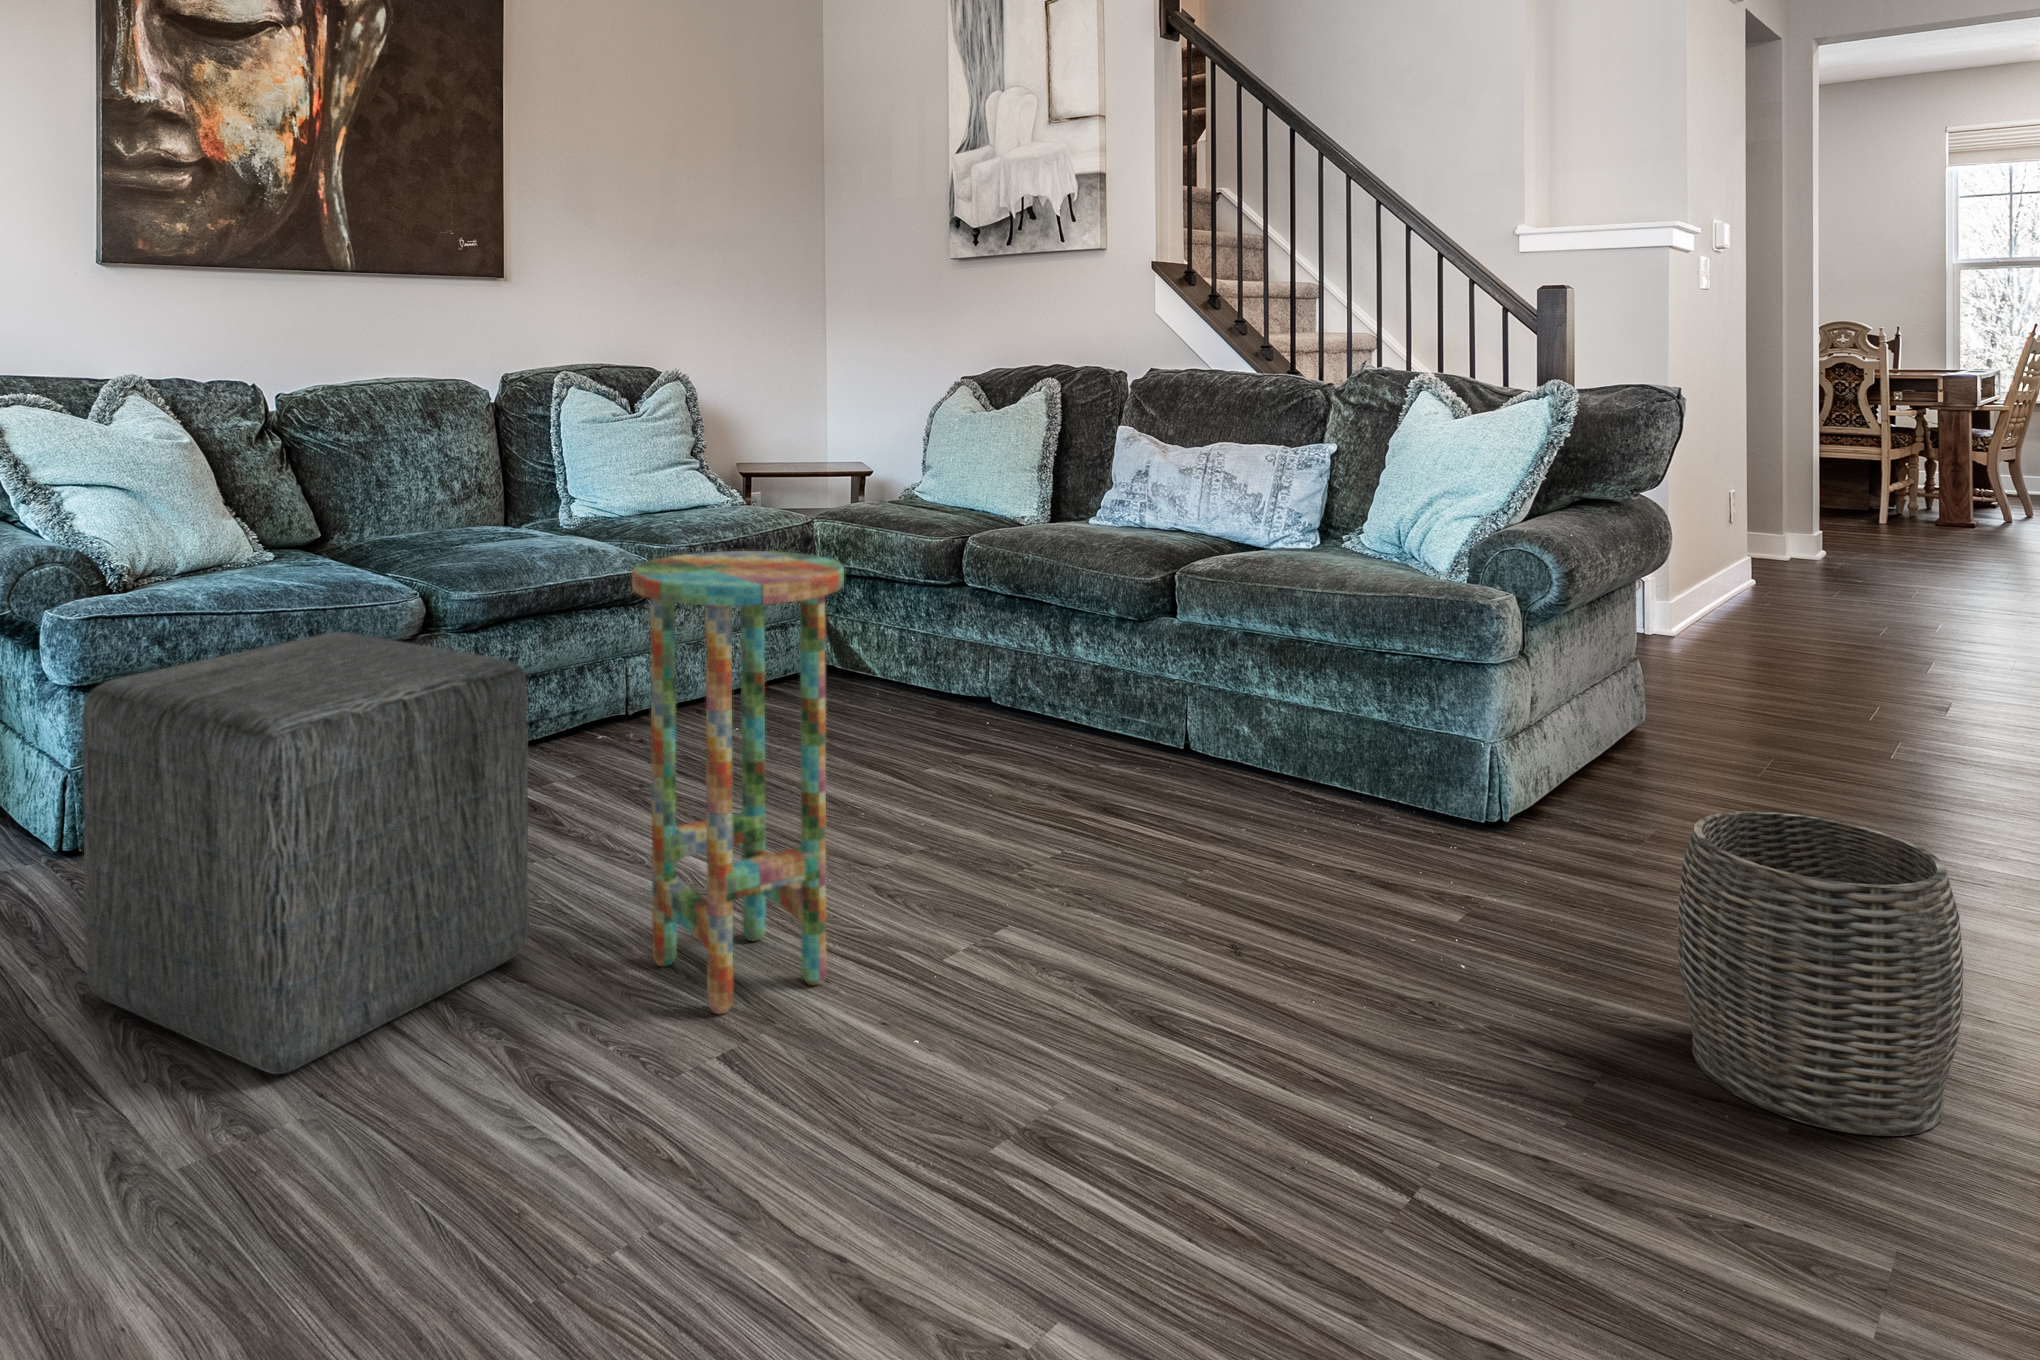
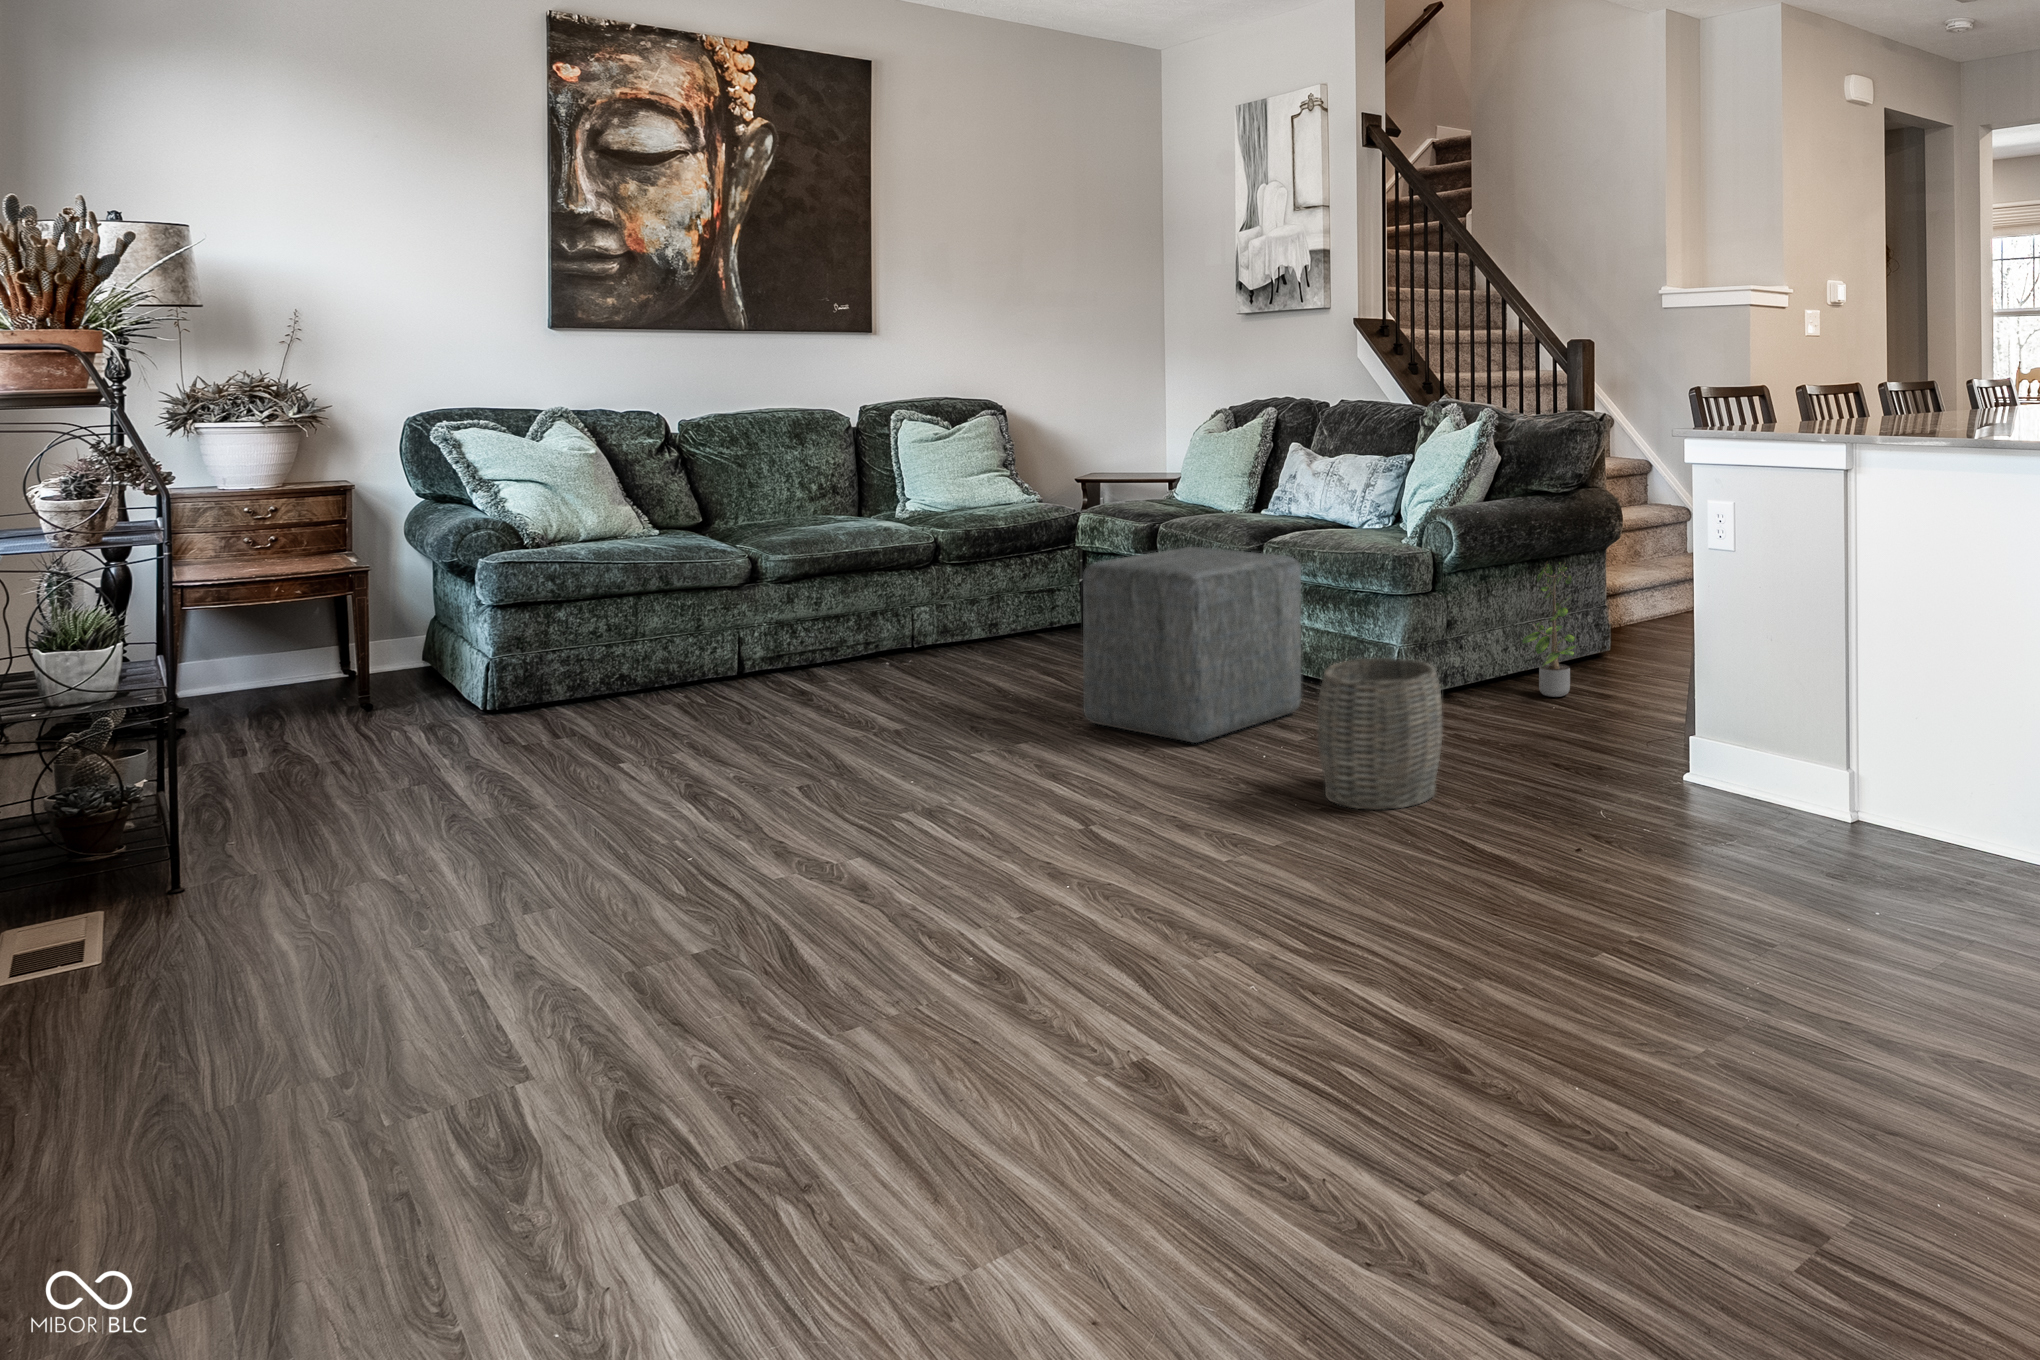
side table: present [632,551,844,1014] -> none [788,518,919,771]
potted plant: none [1635,602,1771,814] -> present [1523,562,1577,697]
ottoman: present [82,632,529,1074] -> present [1083,547,1301,743]

